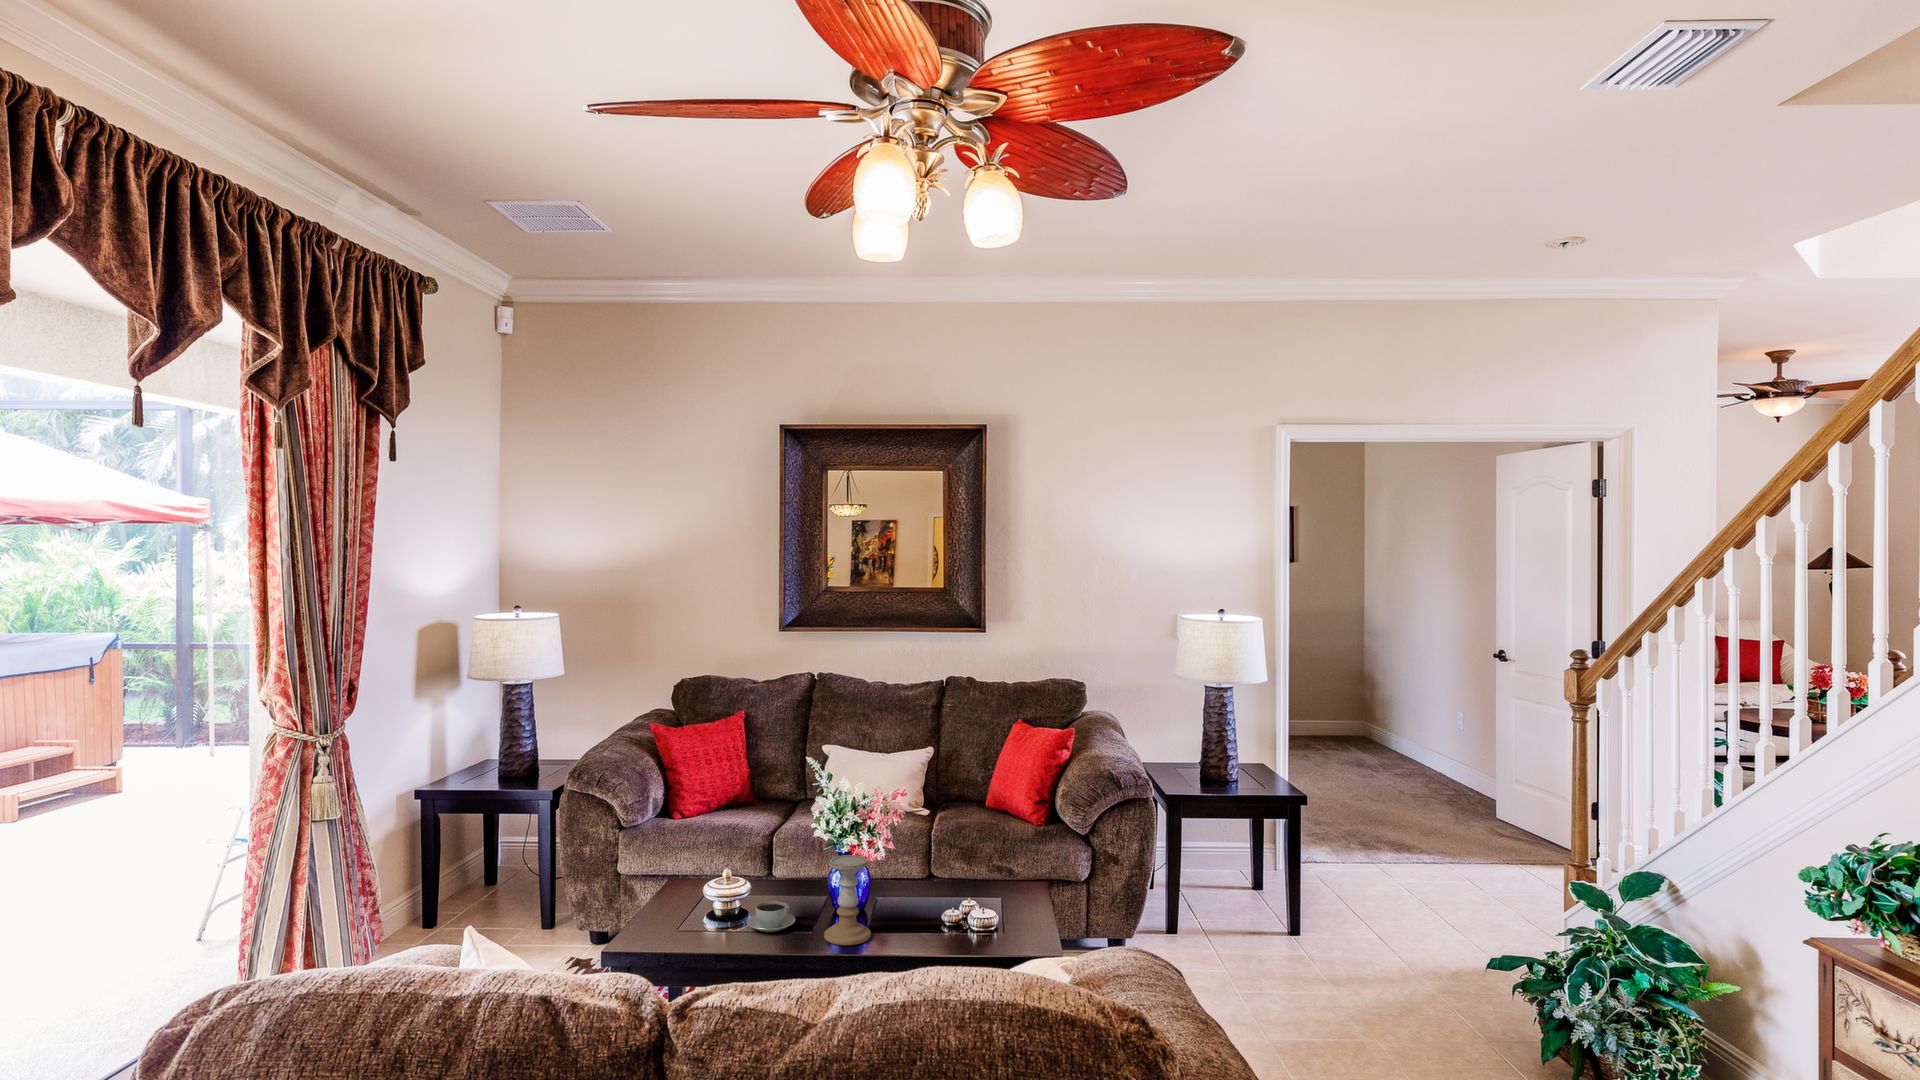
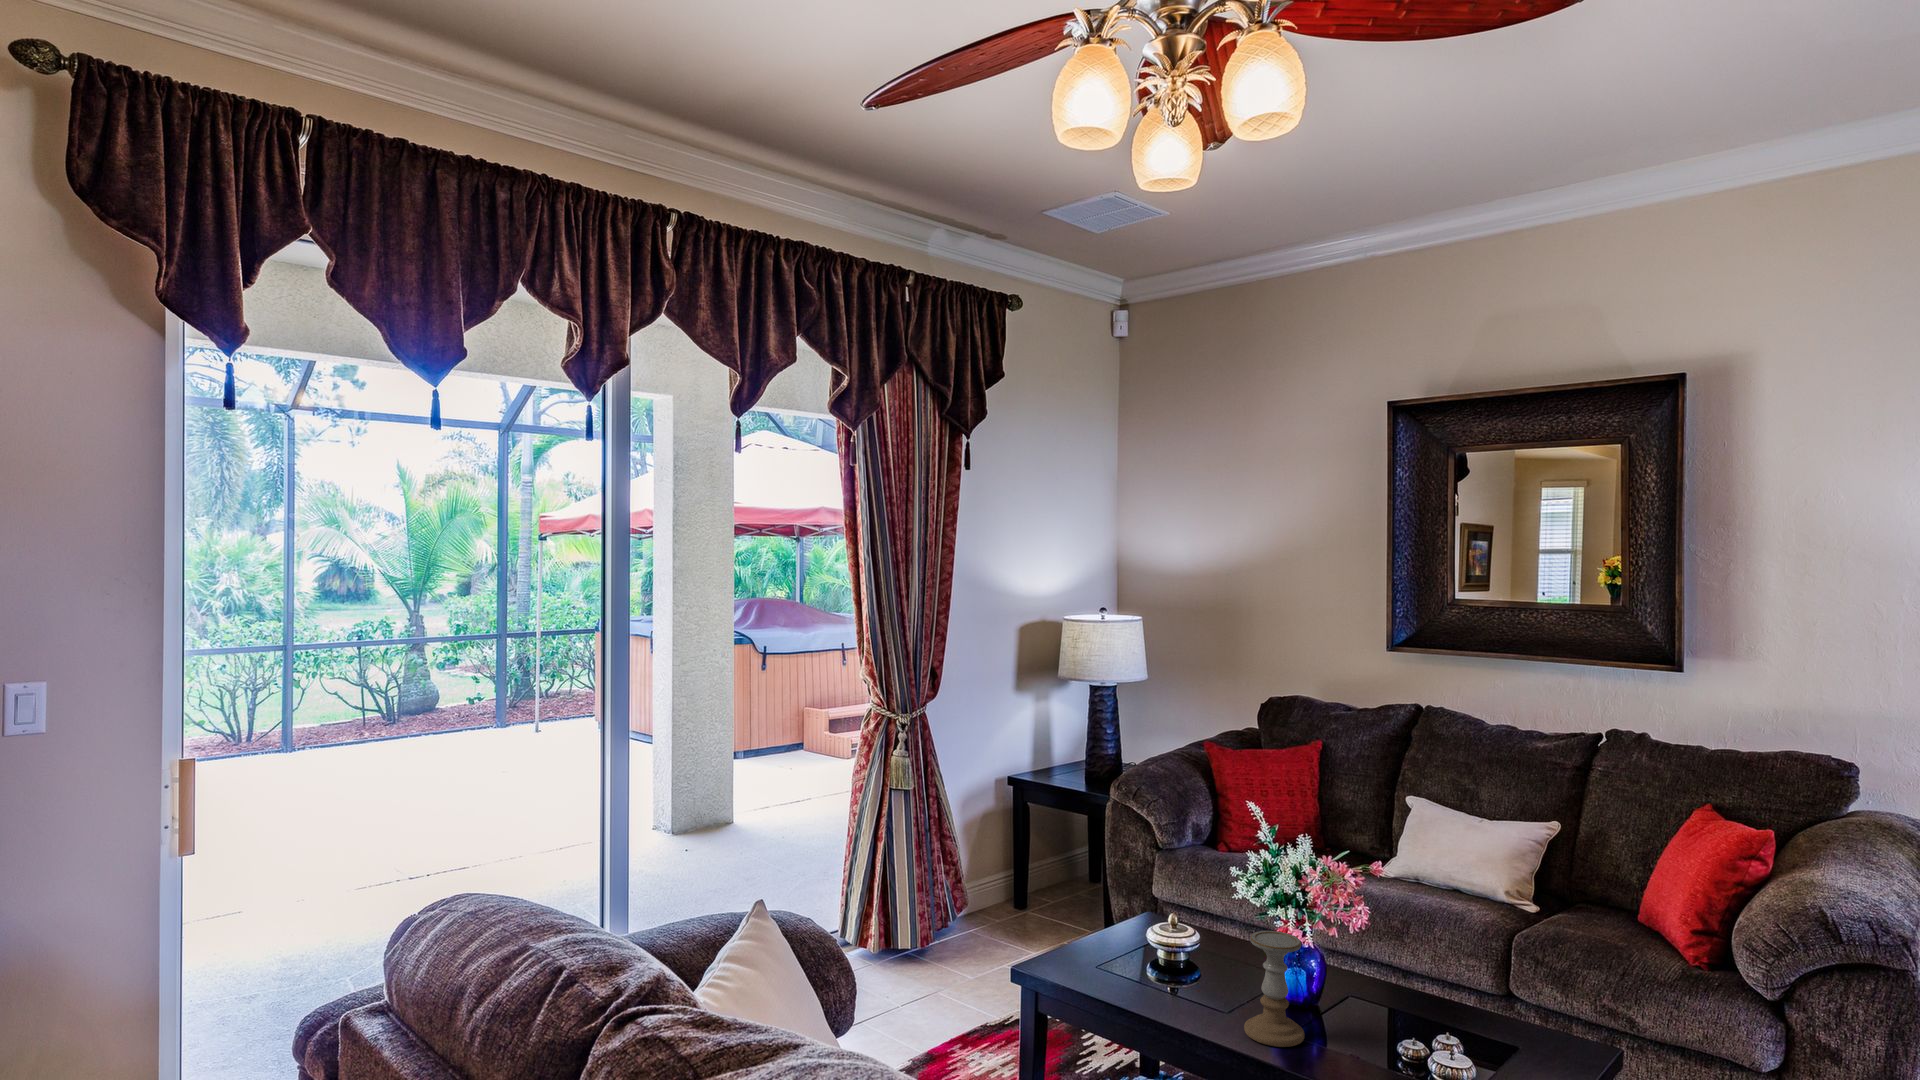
coffee cup: present [747,901,795,932] -> none [1172,964,1230,1002]

